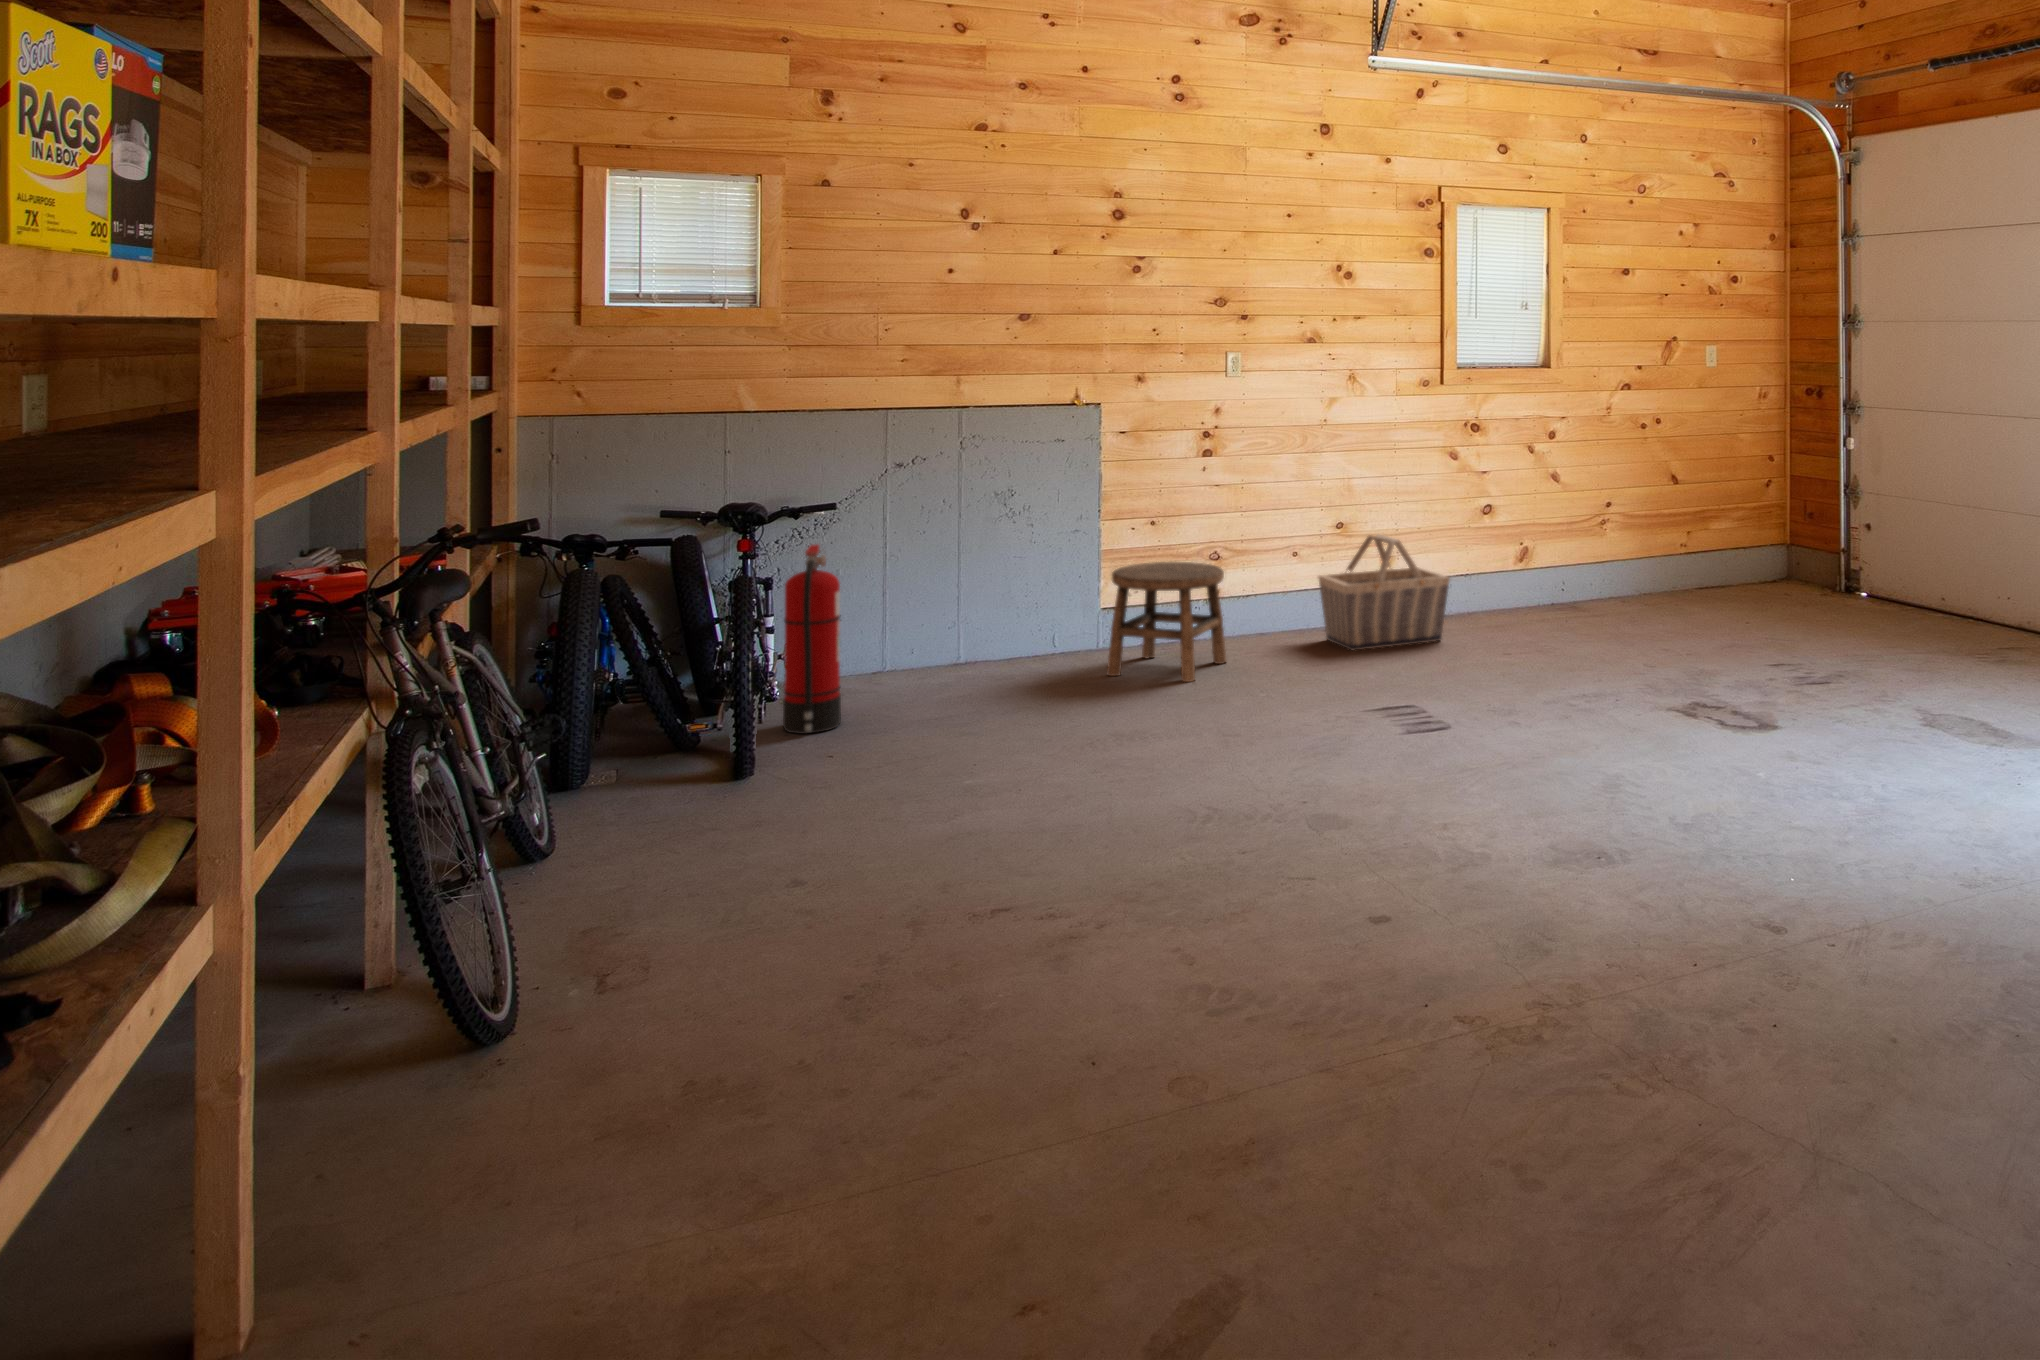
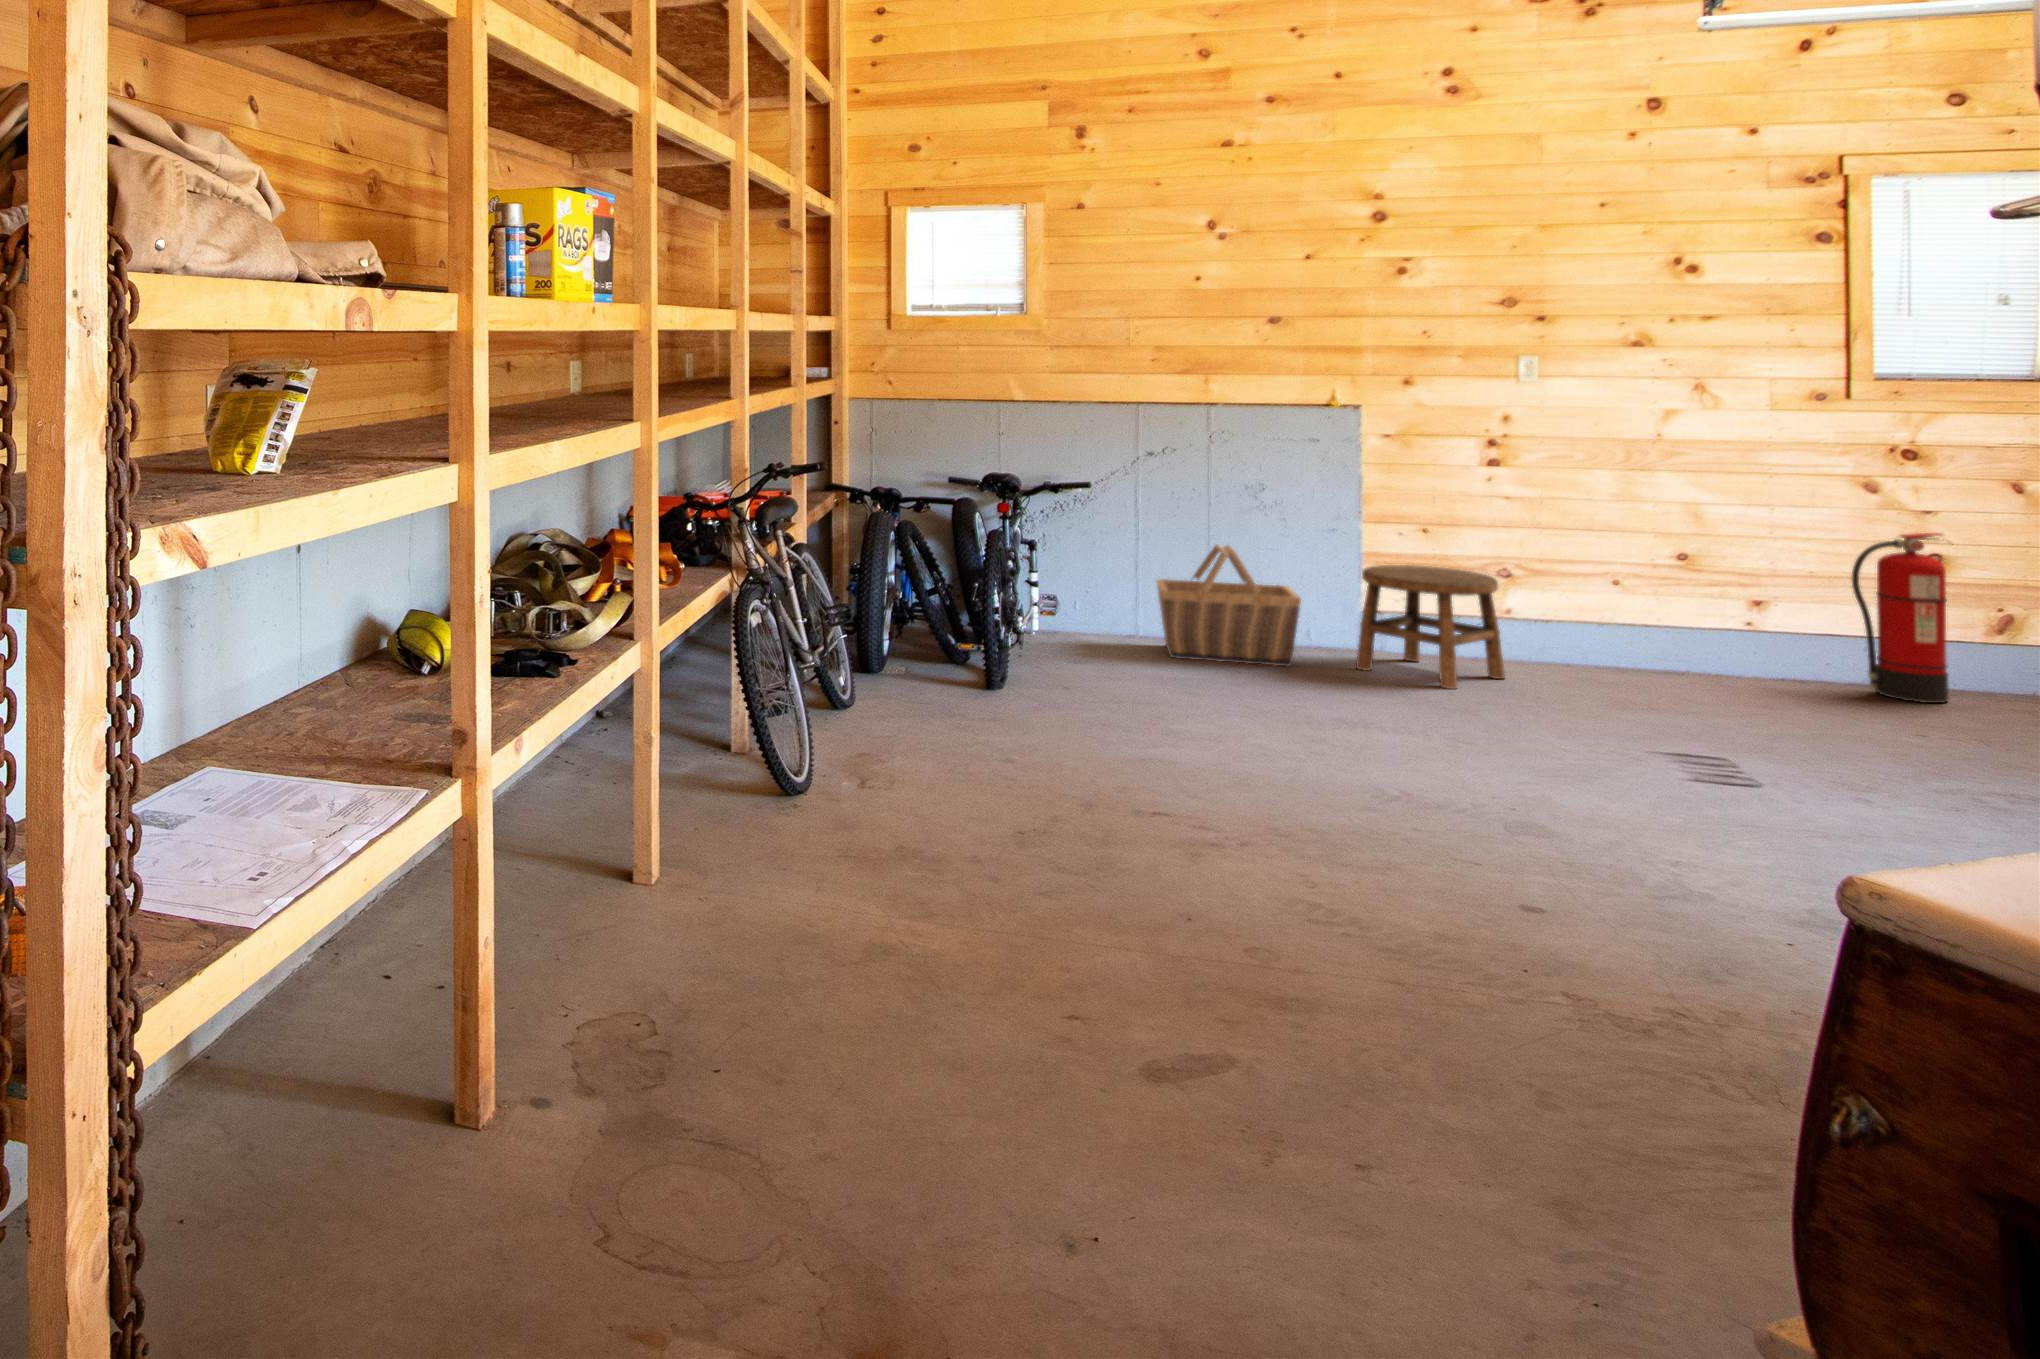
basket: present [1318,534,1450,651] -> present [1157,545,1301,666]
fire extinguisher: present [783,545,841,734] -> present [1852,533,1953,703]

